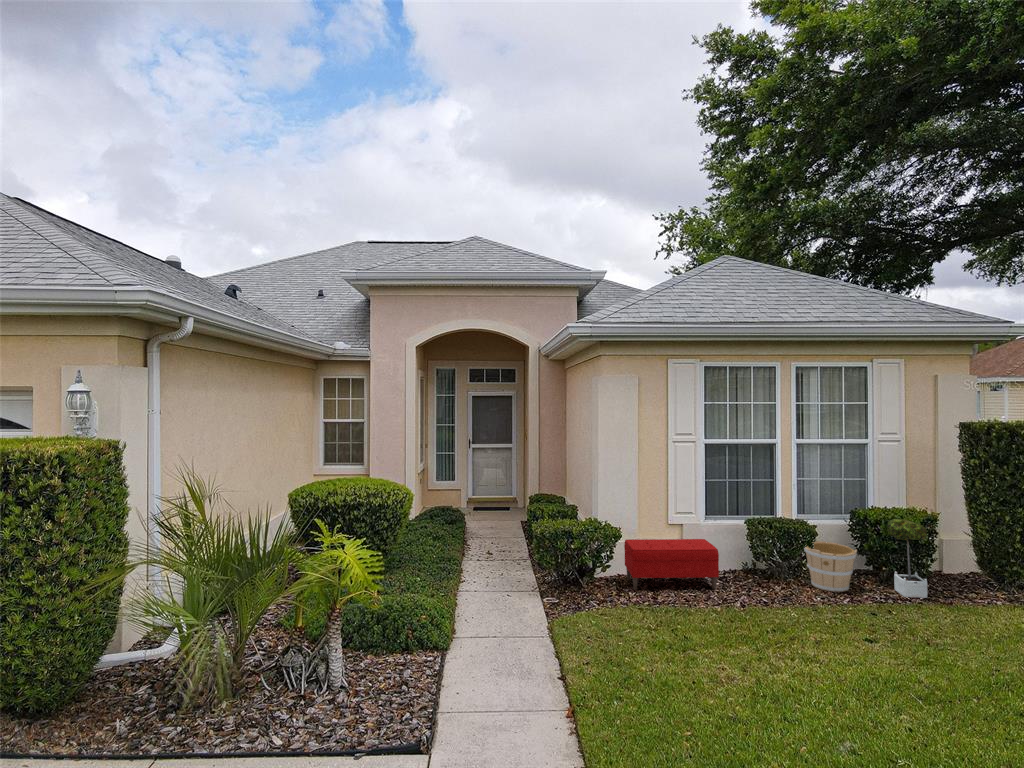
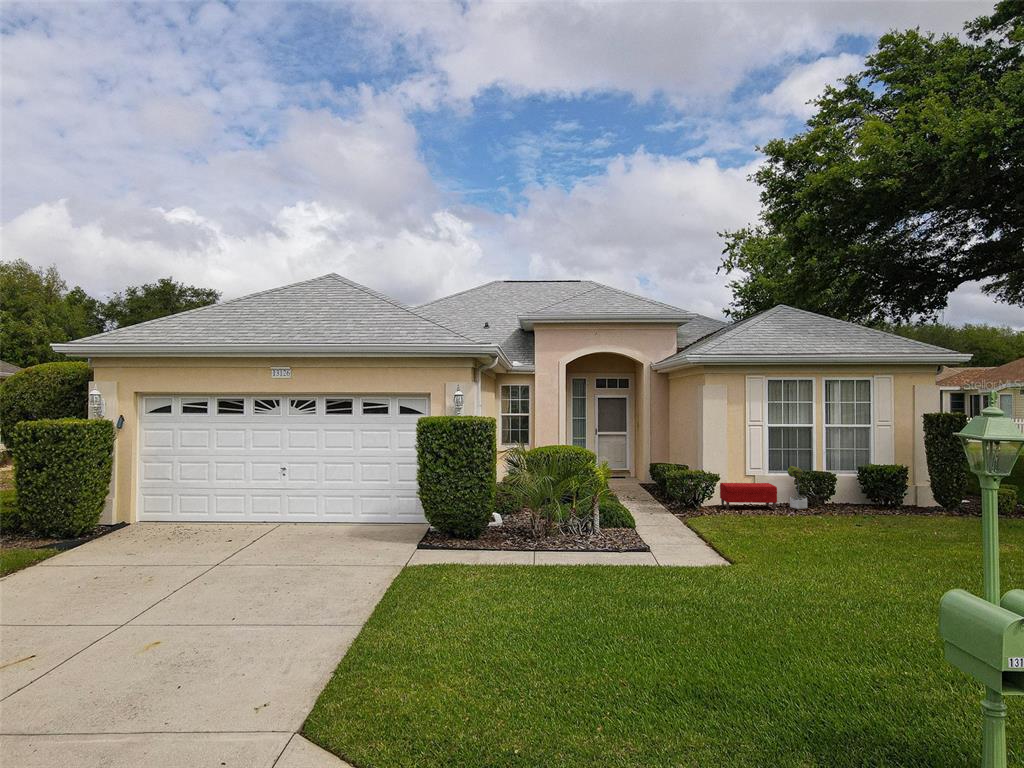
potted tree: present [887,519,928,598] -> present [787,466,808,509]
wooden bucket: present [804,541,857,592] -> none [829,485,860,511]

